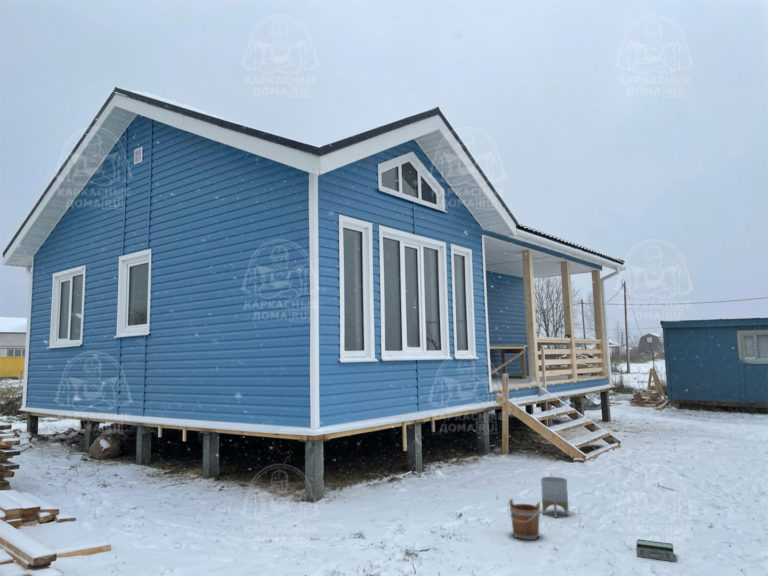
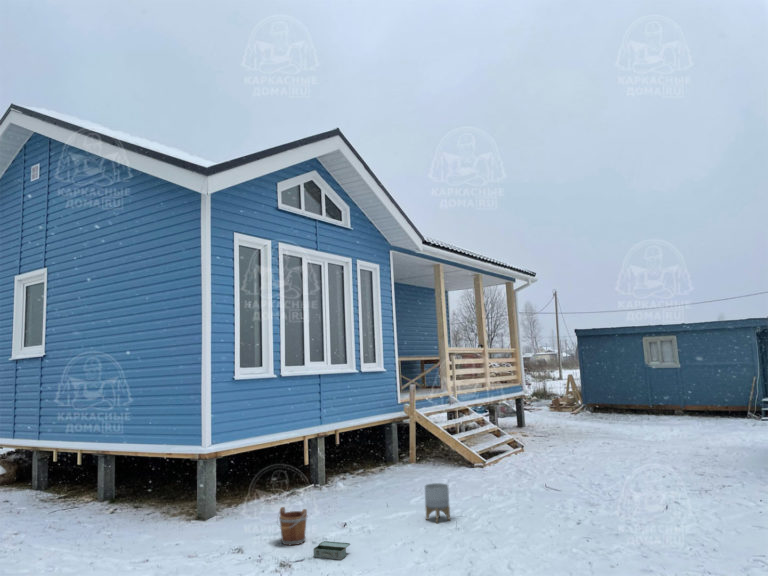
bucket: present [508,499,541,540] -> present [279,507,307,545]
toolbox: present [636,539,674,561] -> present [314,541,350,560]

